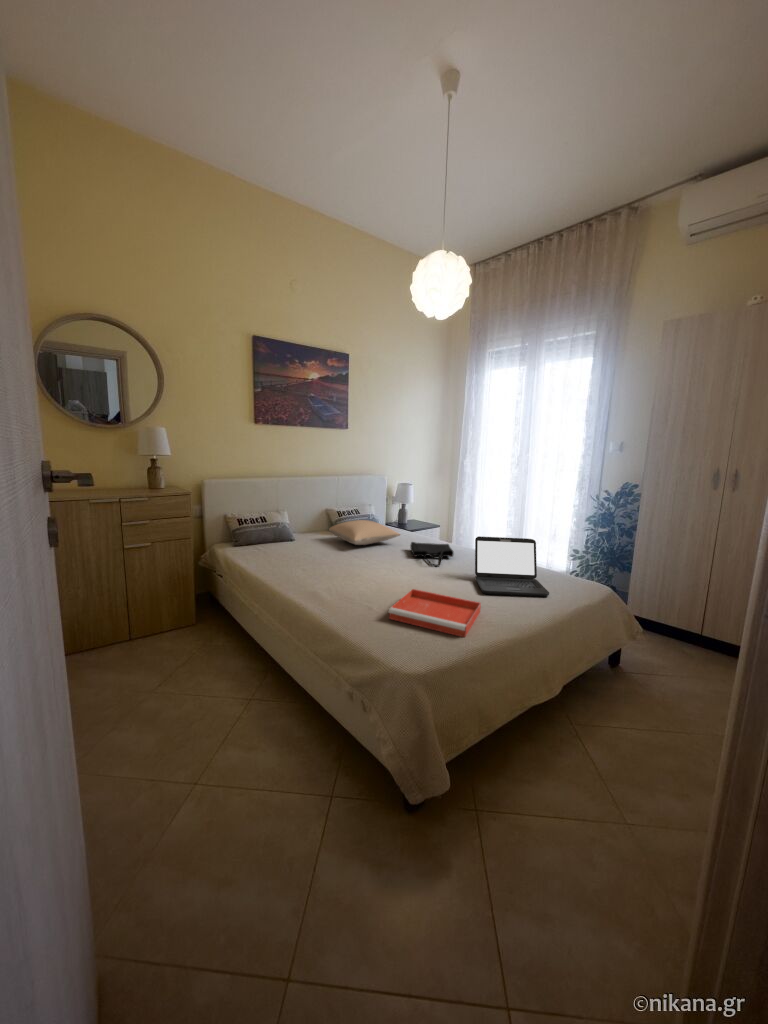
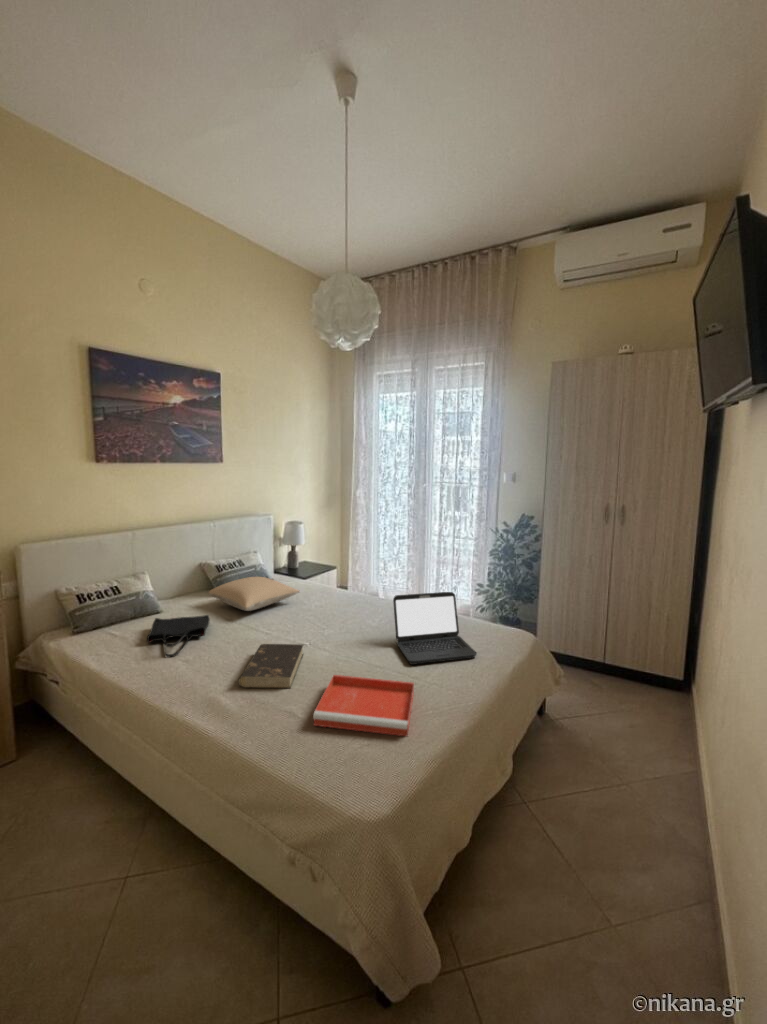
tote bag: present [410,542,453,567] -> present [147,615,210,657]
book: none [338,564,394,595] -> present [238,644,303,688]

